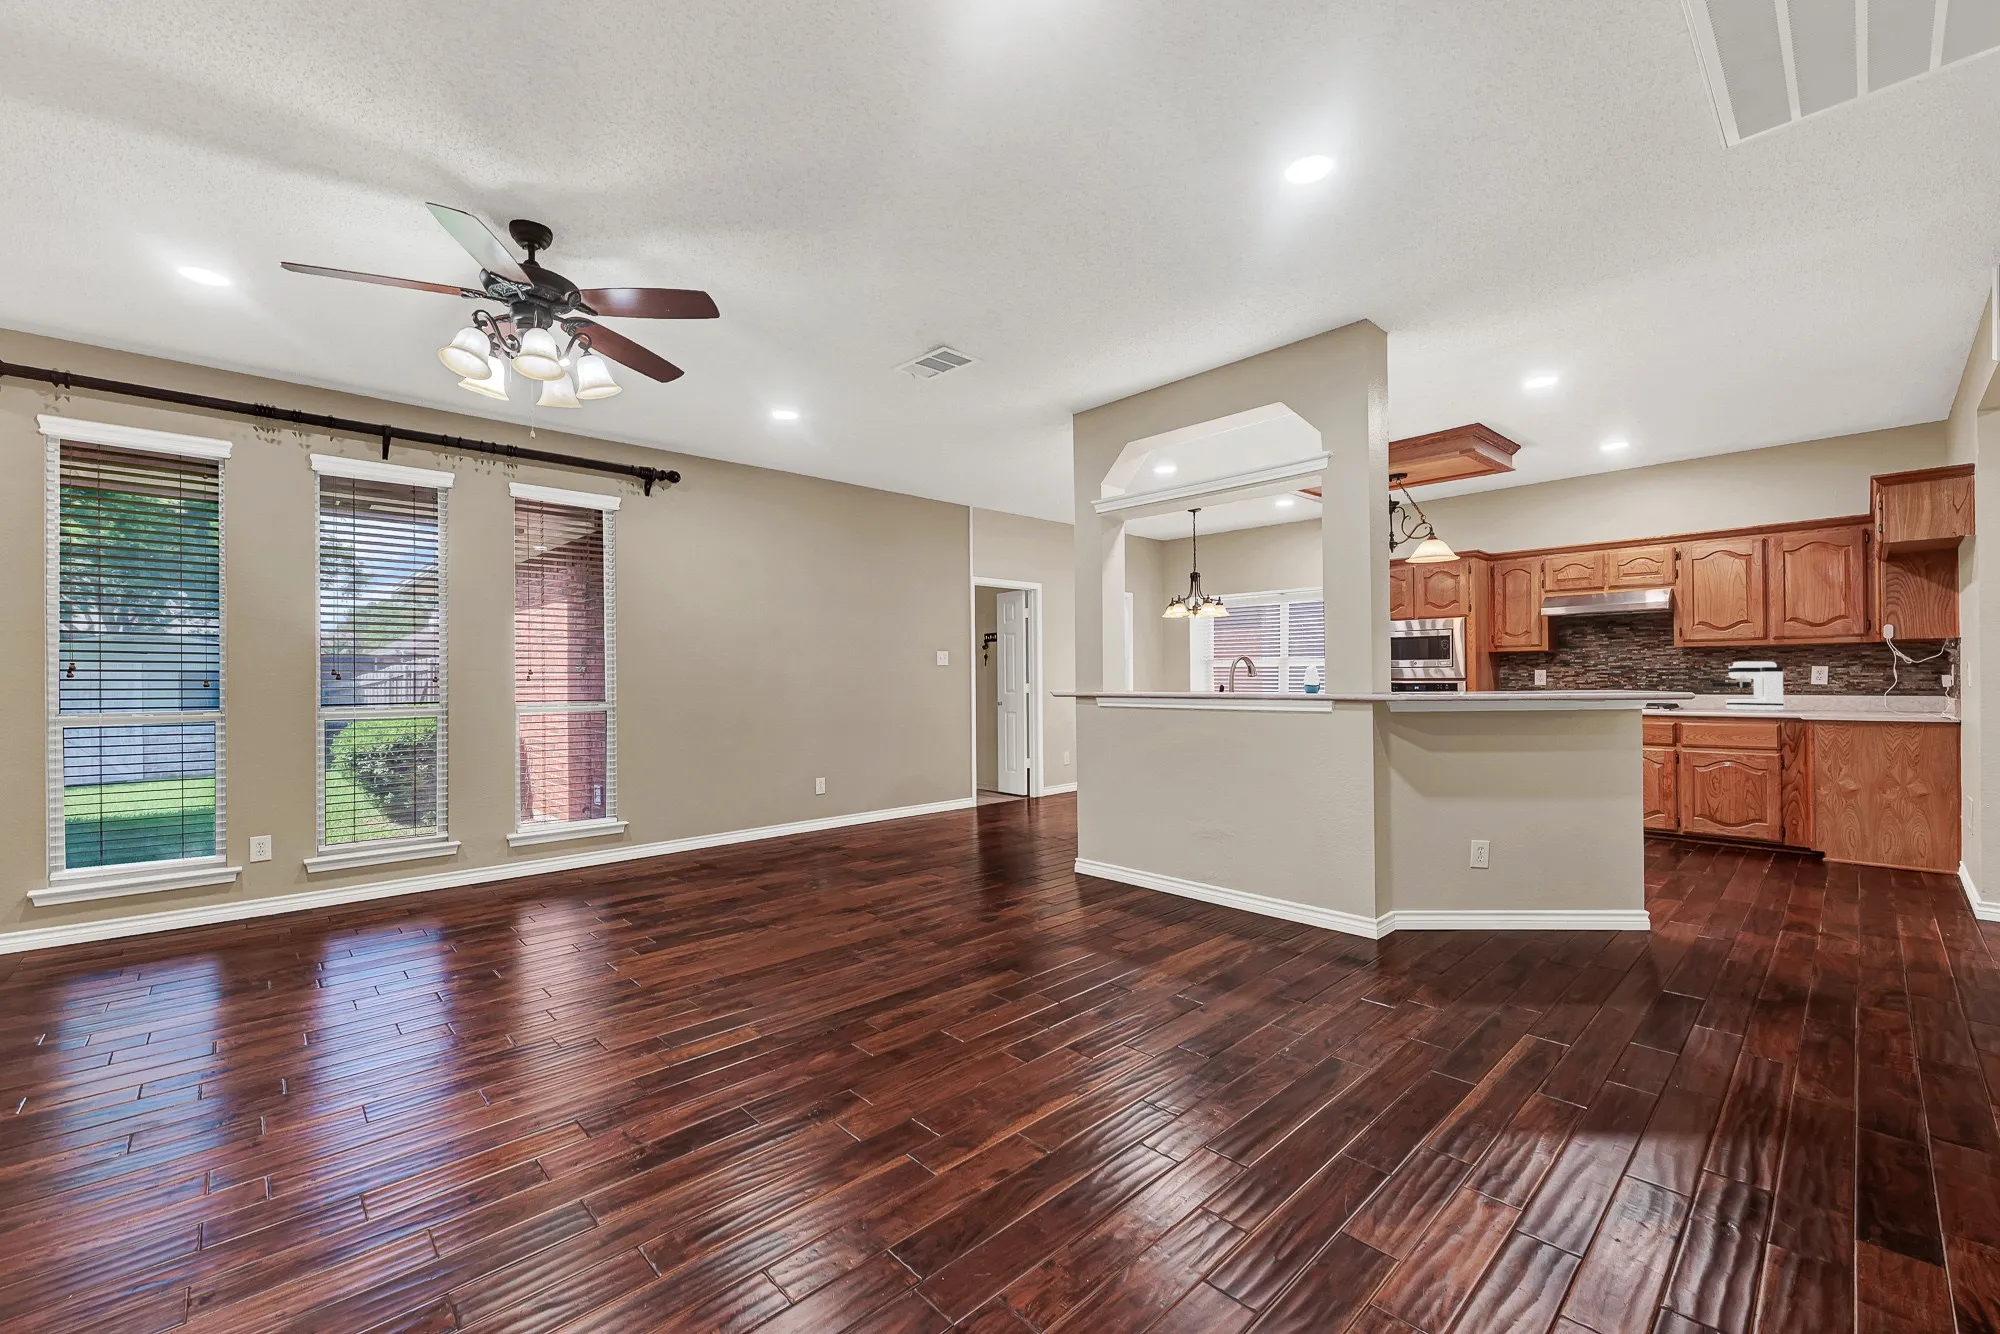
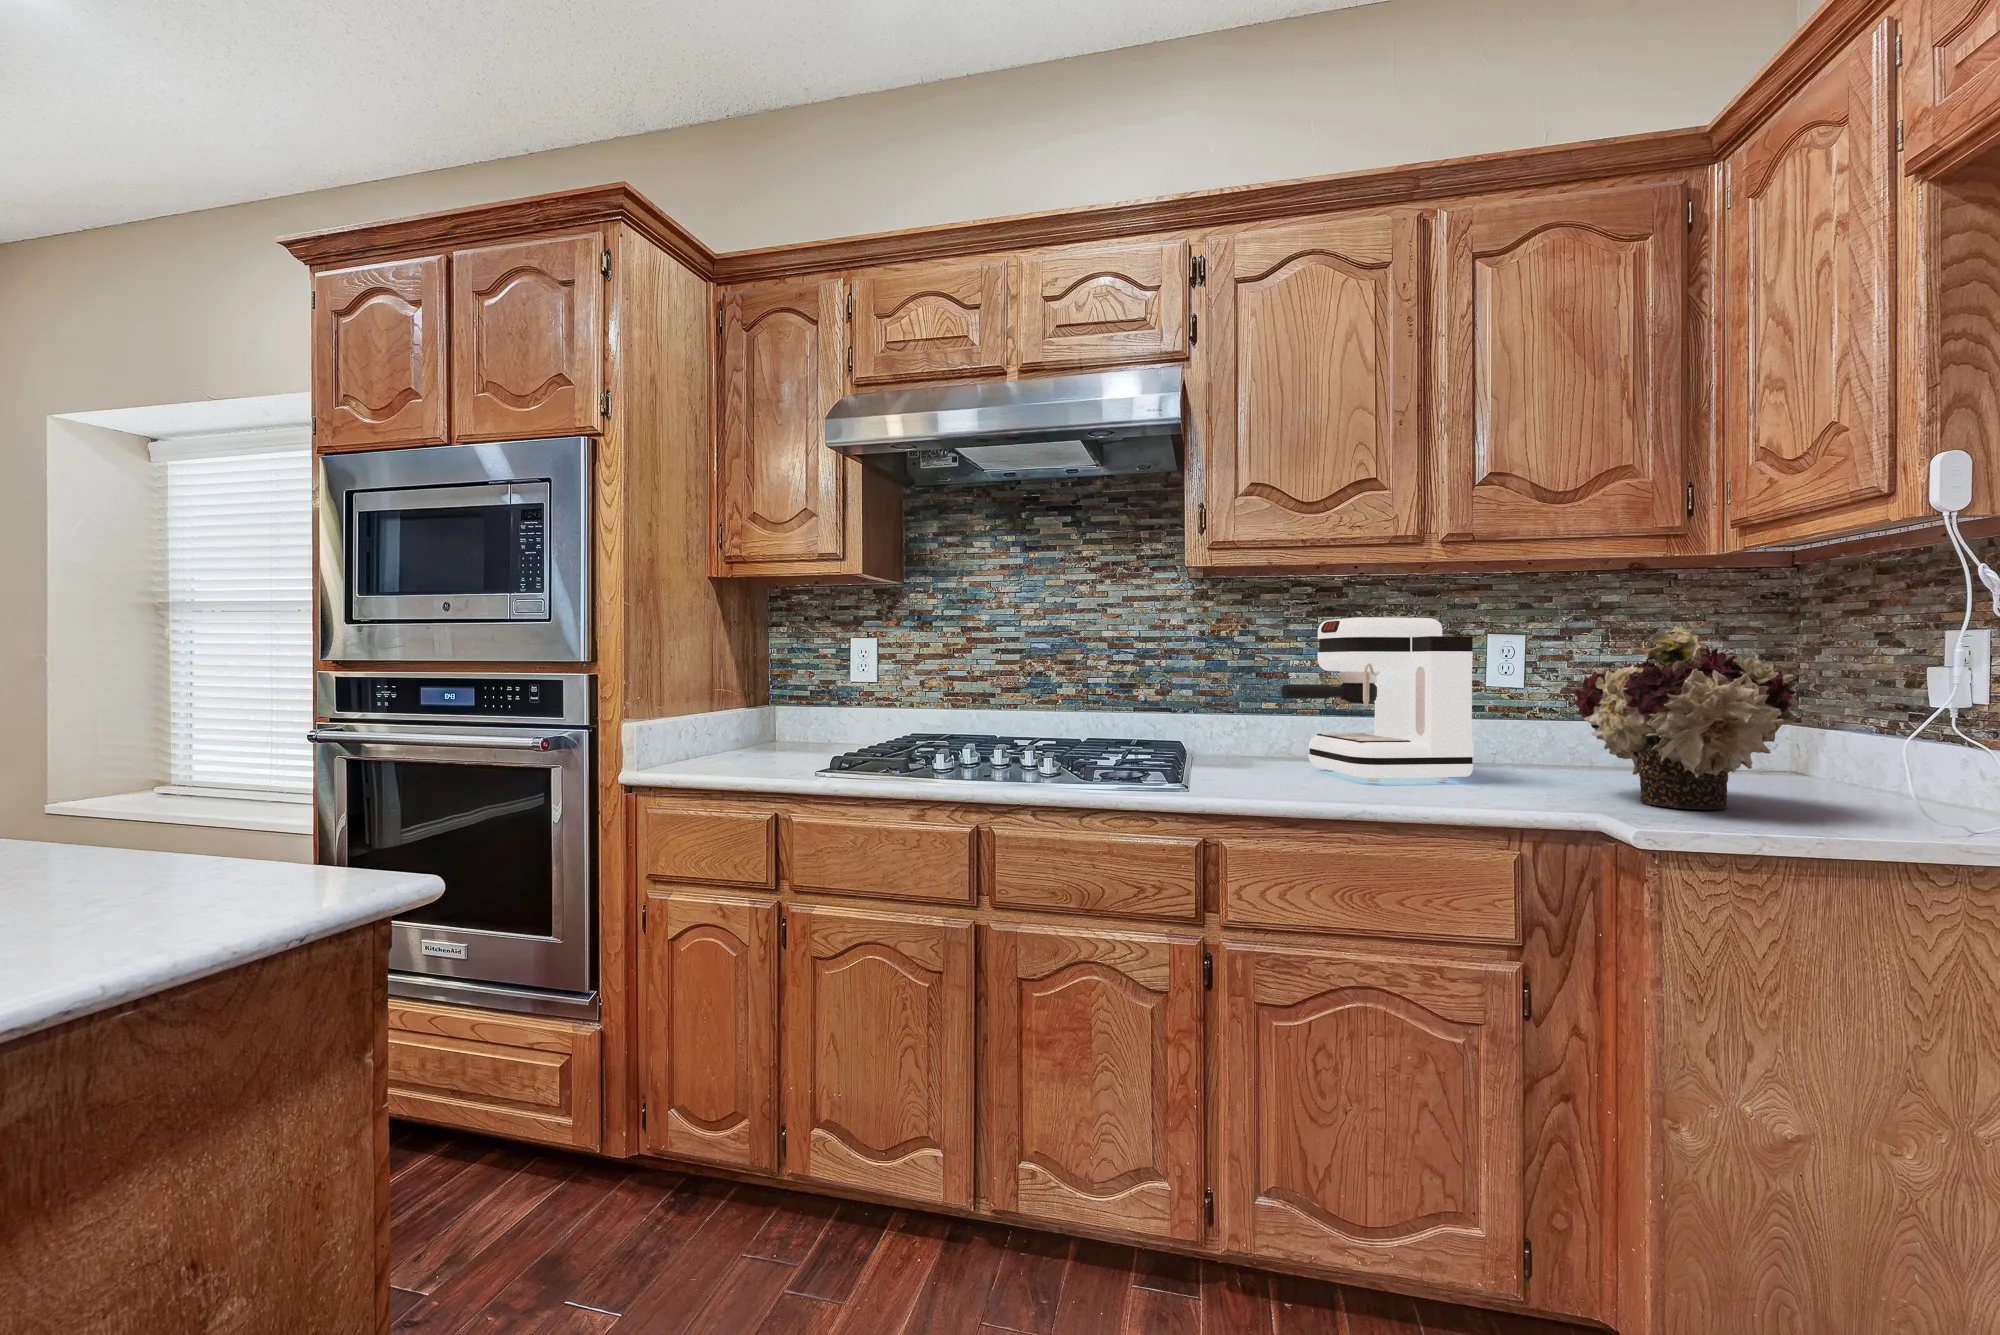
flower arrangement: none [1814,664,1880,714] -> present [1573,626,1798,810]

